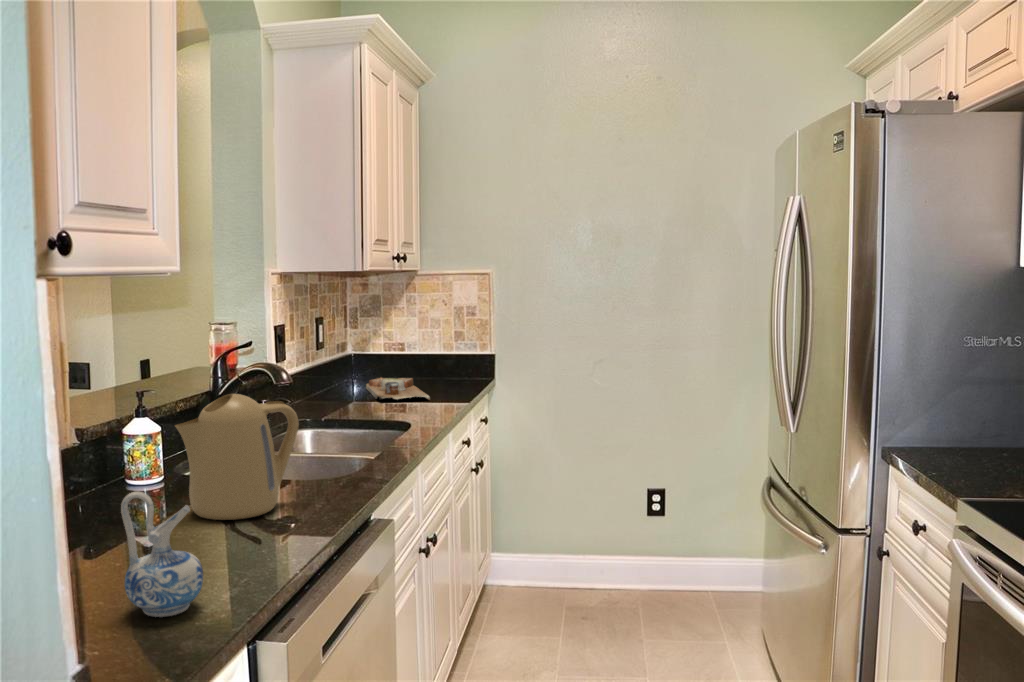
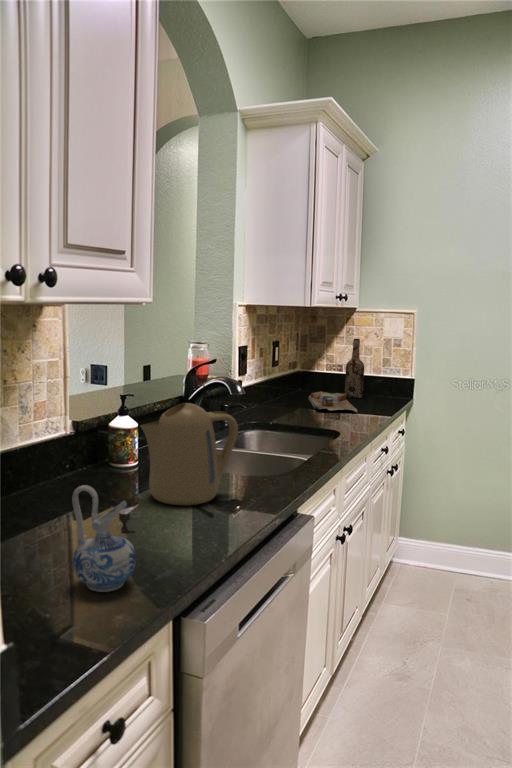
wine bottle: none [410,309,433,383] -> present [345,339,364,398]

